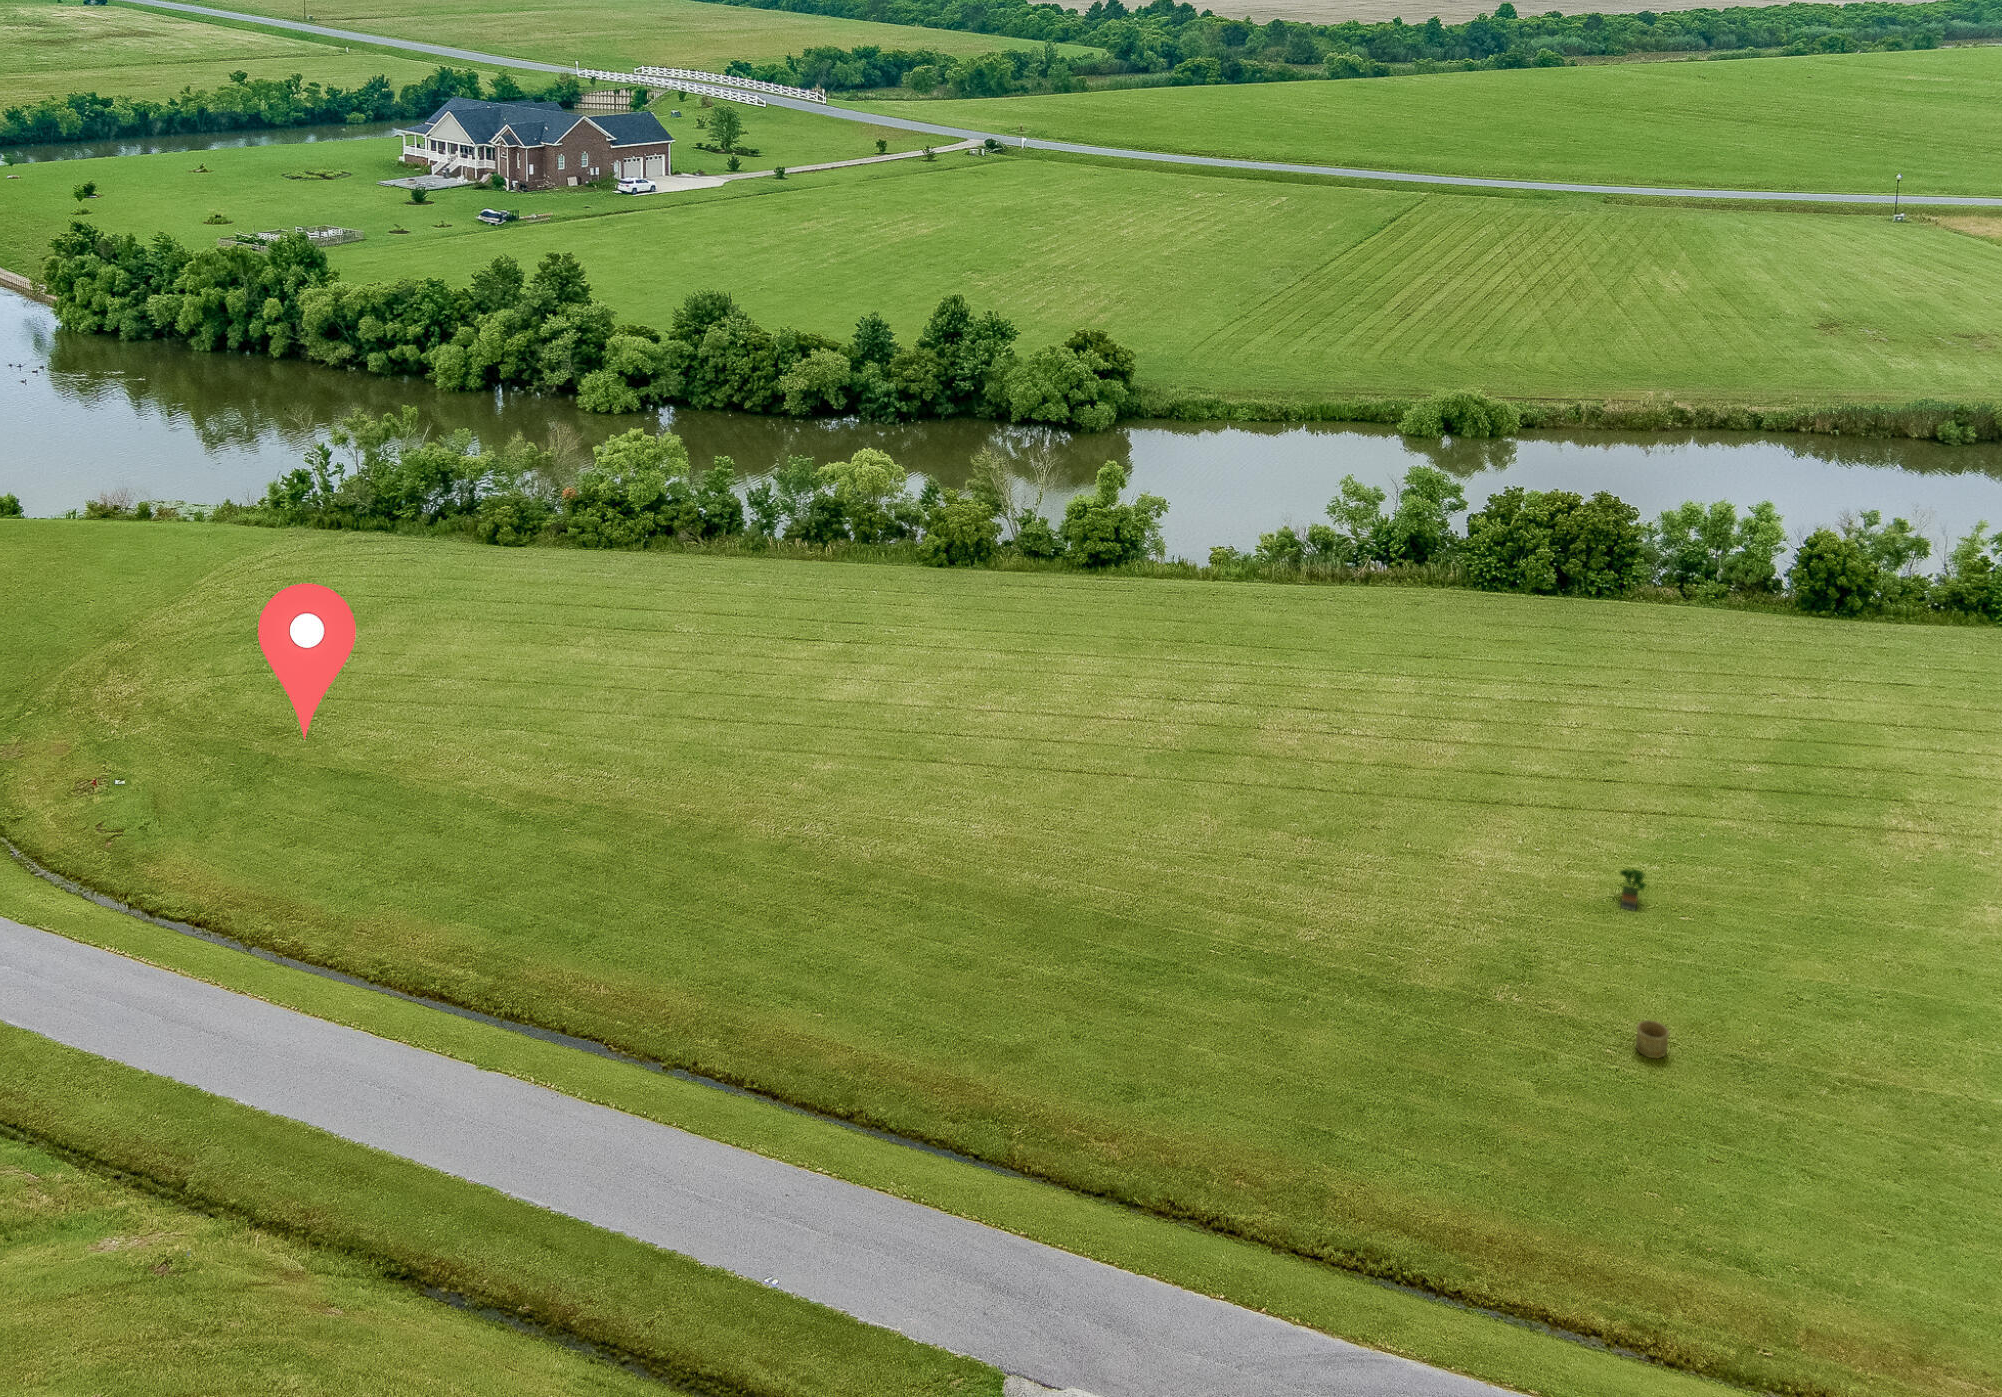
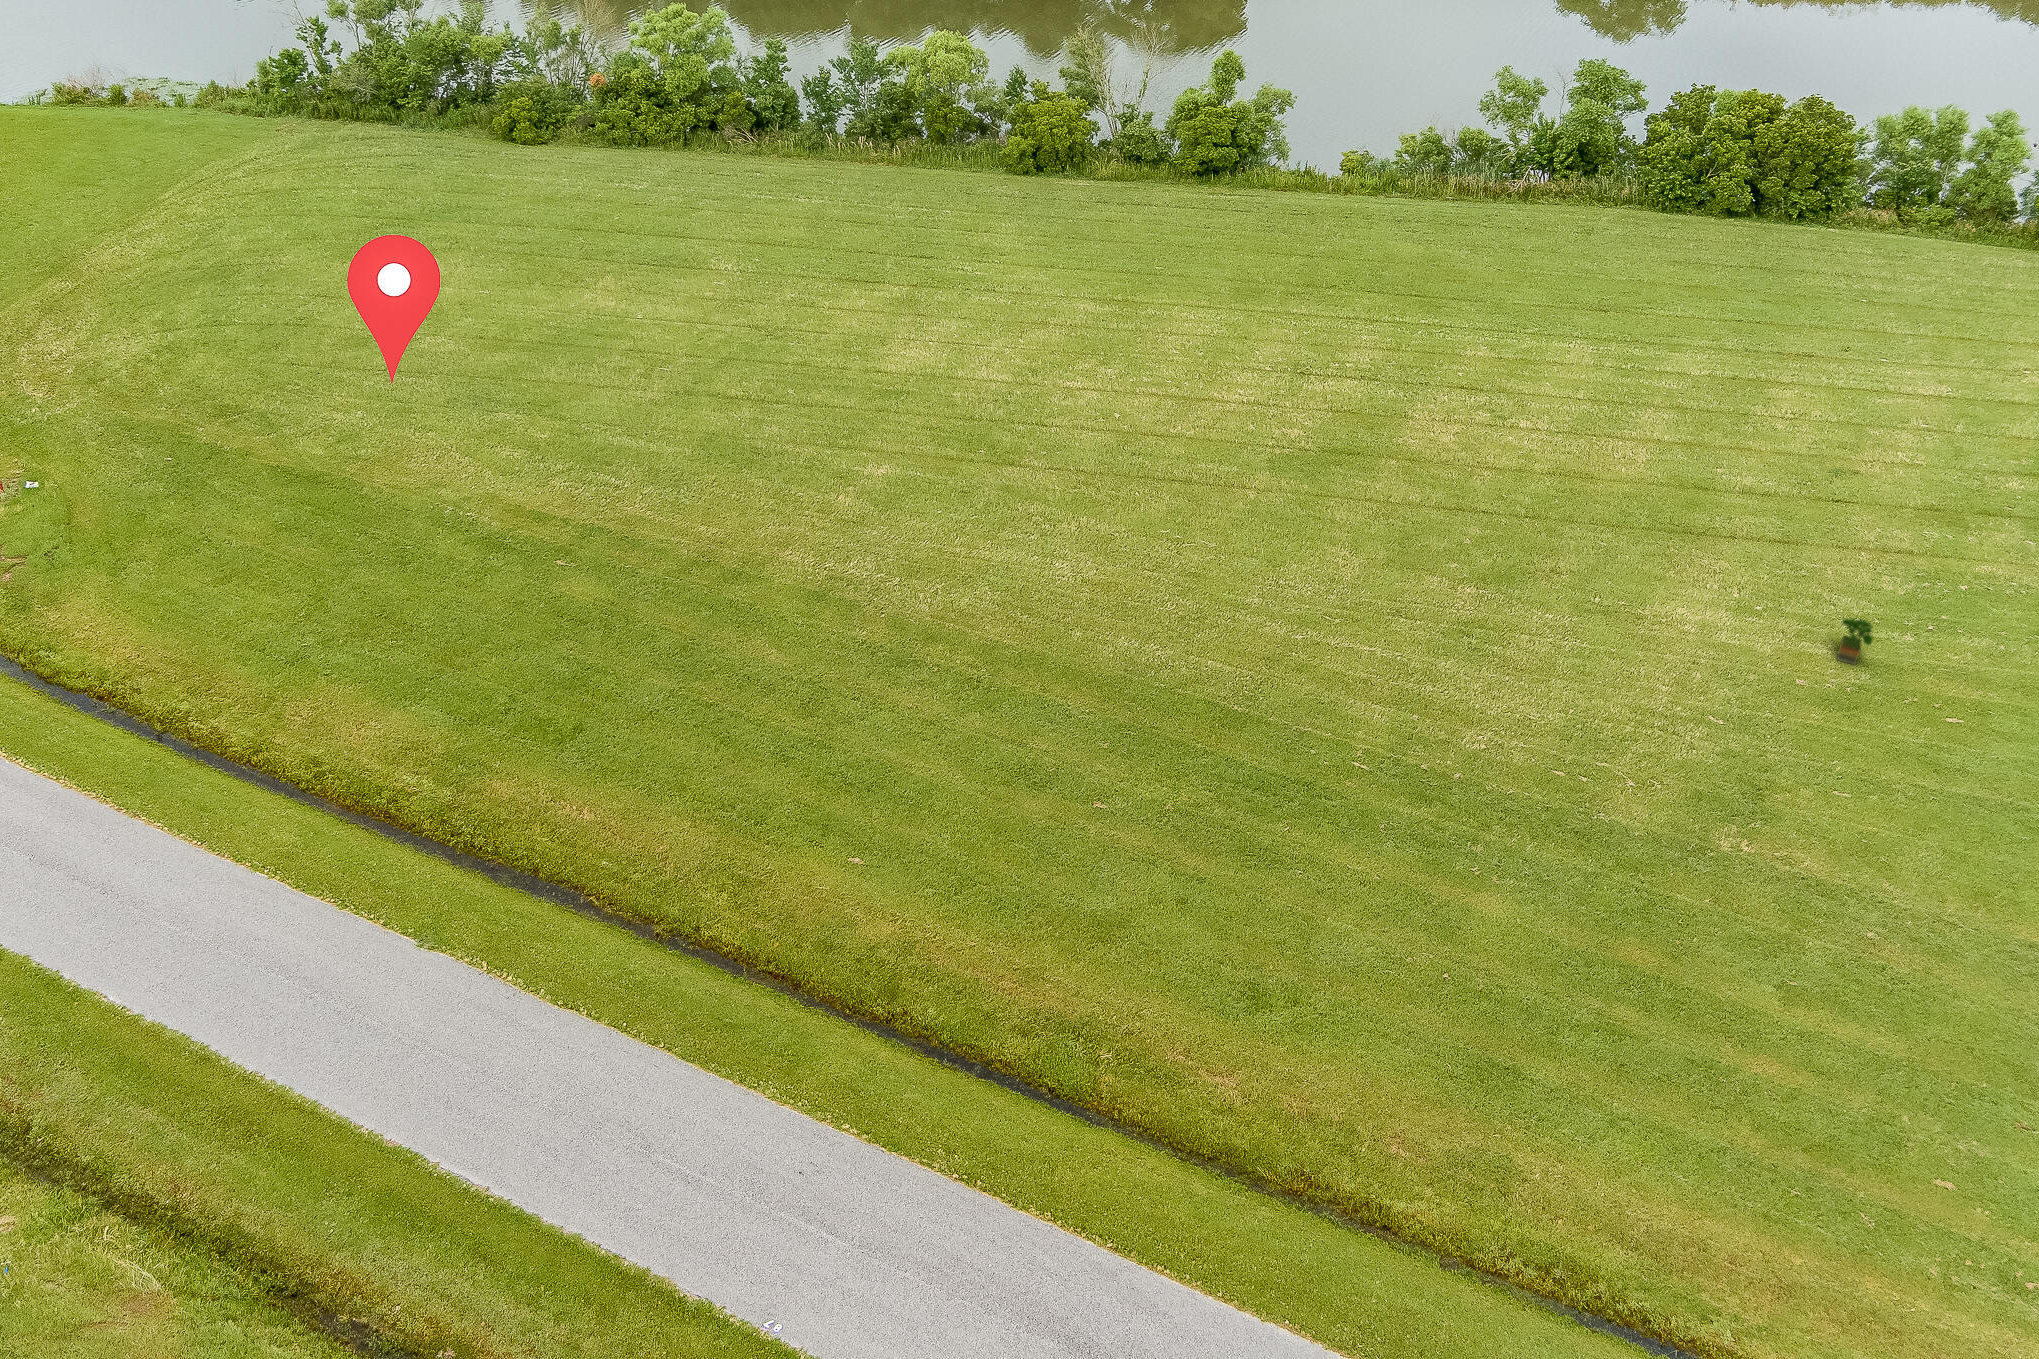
wooden bucket: present [1636,1020,1669,1058] -> none [1862,832,1908,878]

